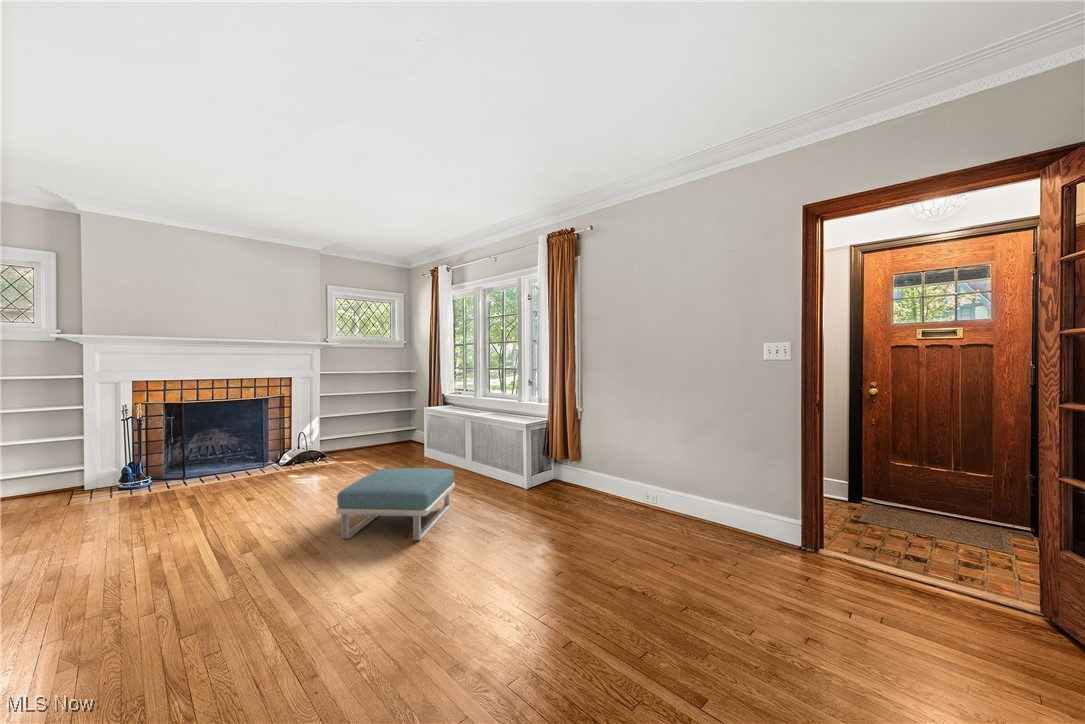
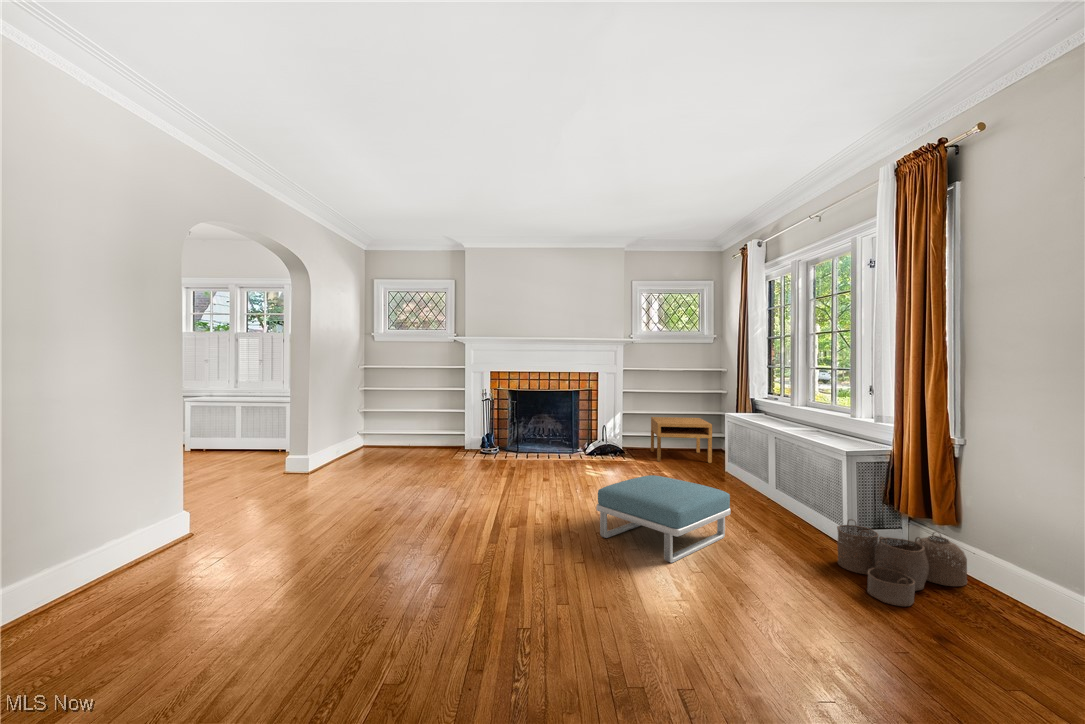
coffee table: none [349,414,409,458] -> present [651,417,712,463]
woven basket: none [527,467,592,519] -> present [837,519,967,606]

